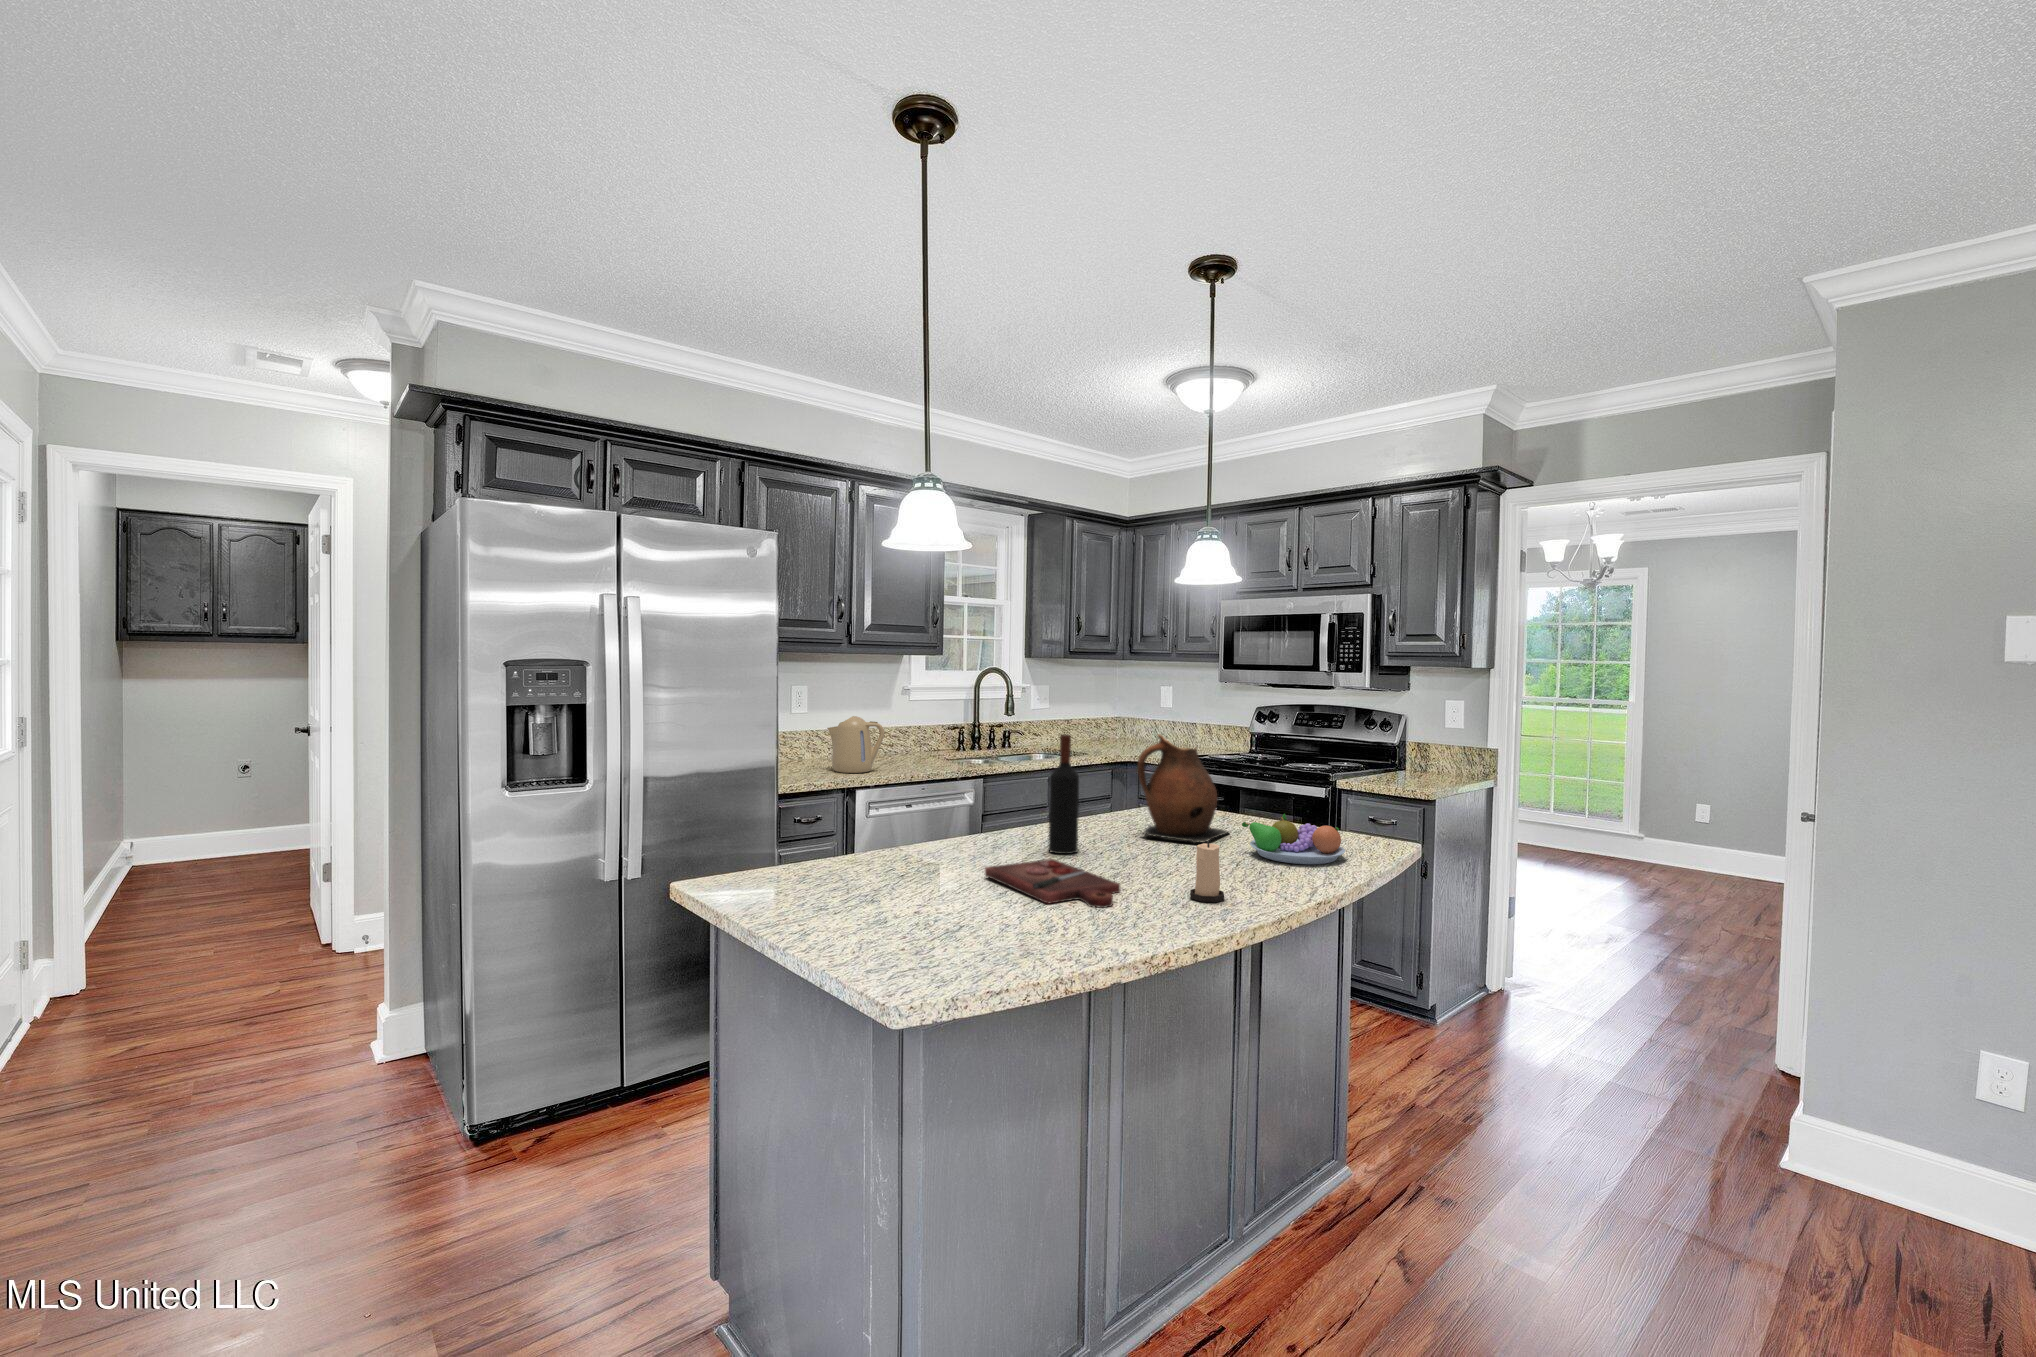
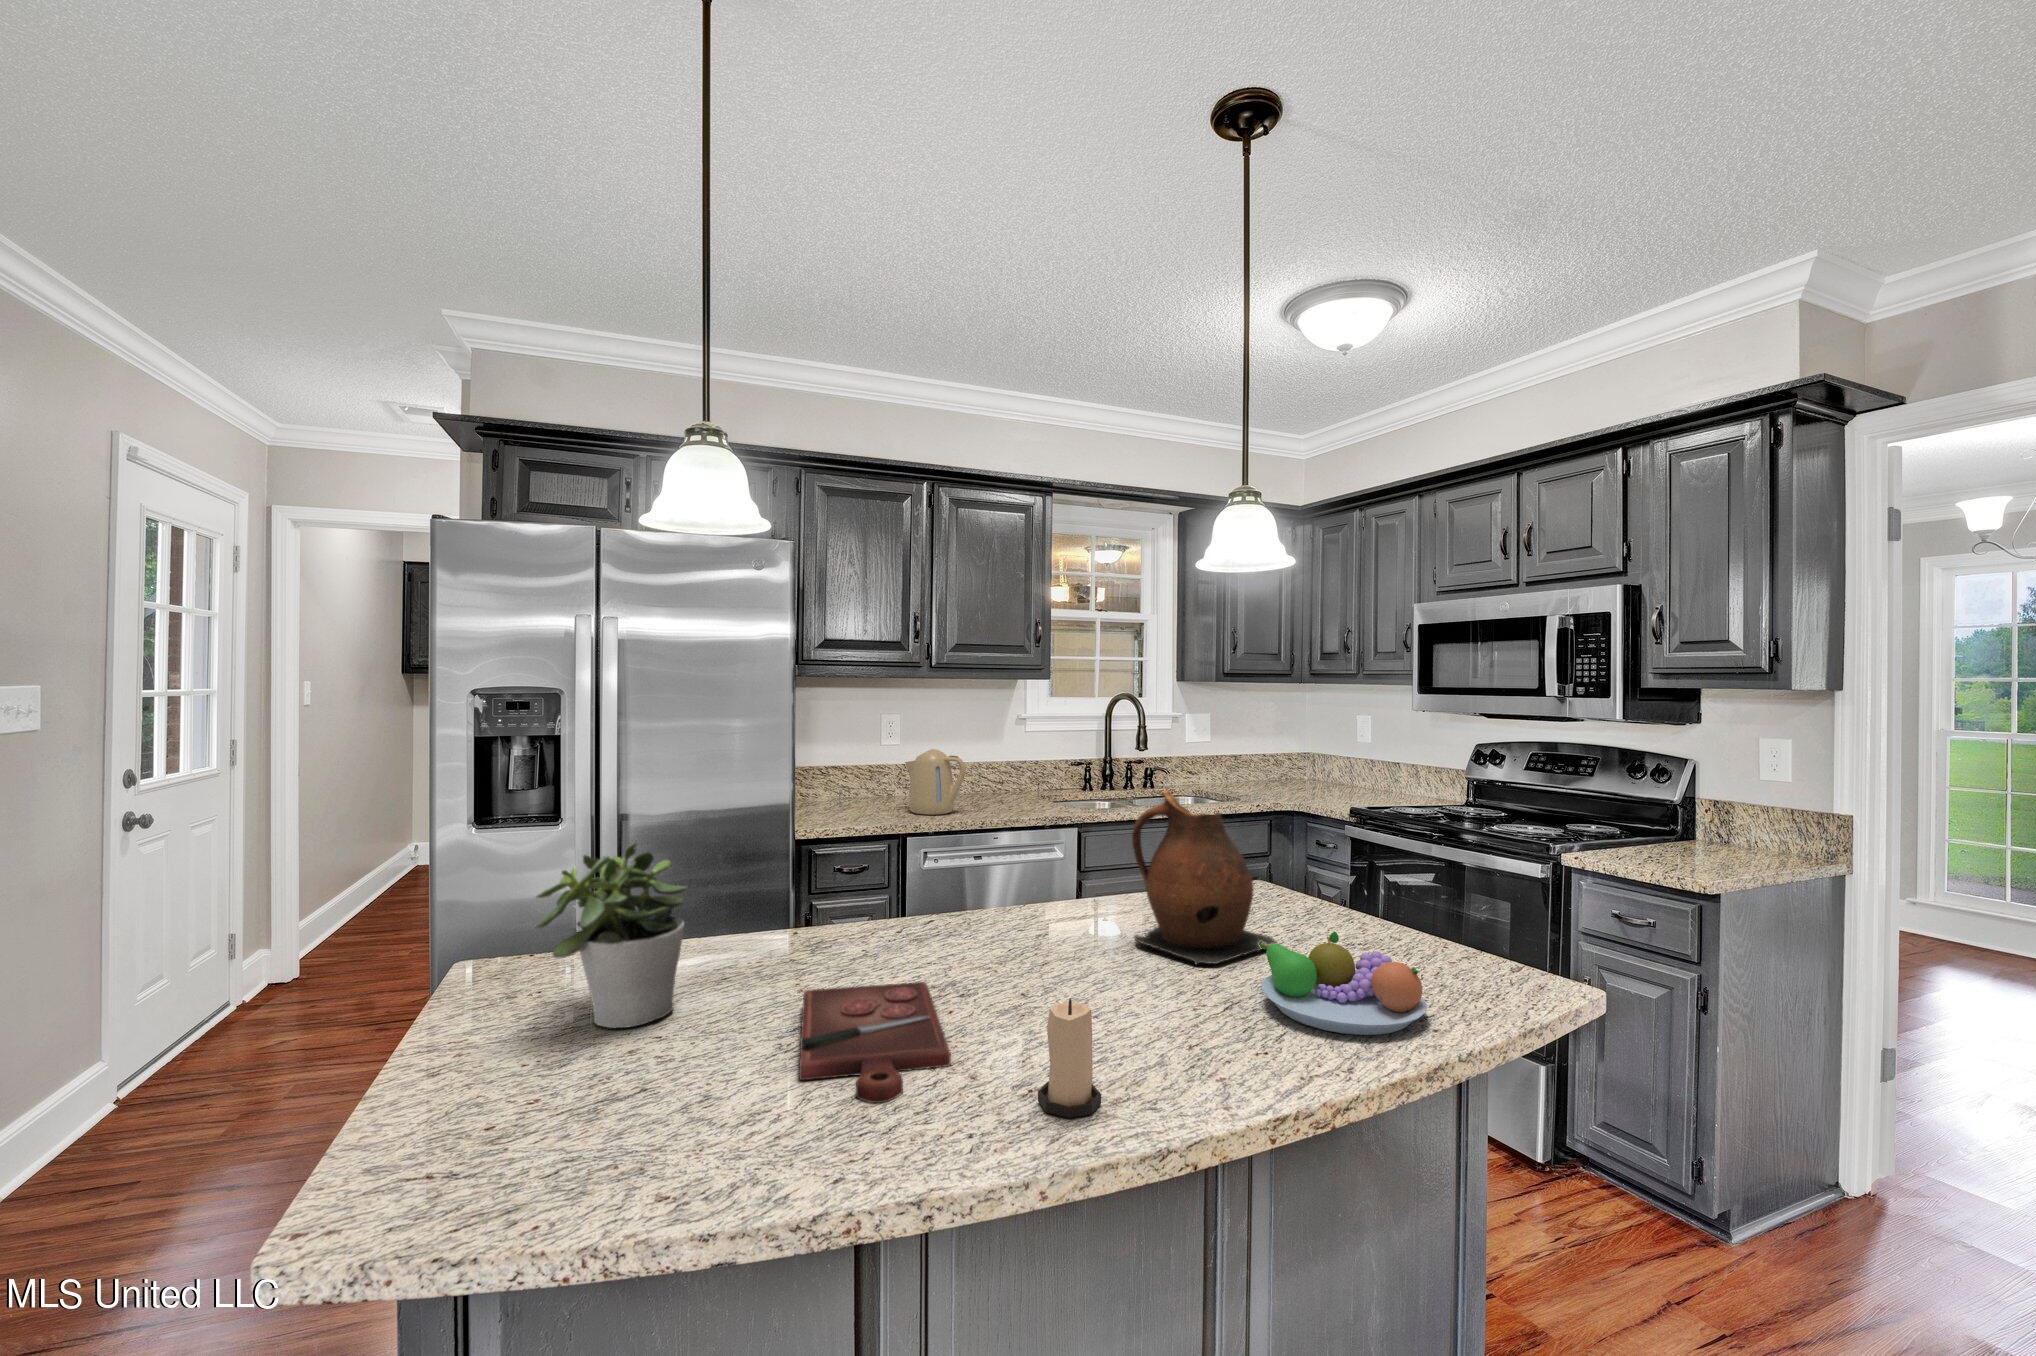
wine bottle: present [1048,734,1079,854] -> none [966,789,1010,968]
potted plant: none [823,773,917,896] -> present [537,843,688,1028]

